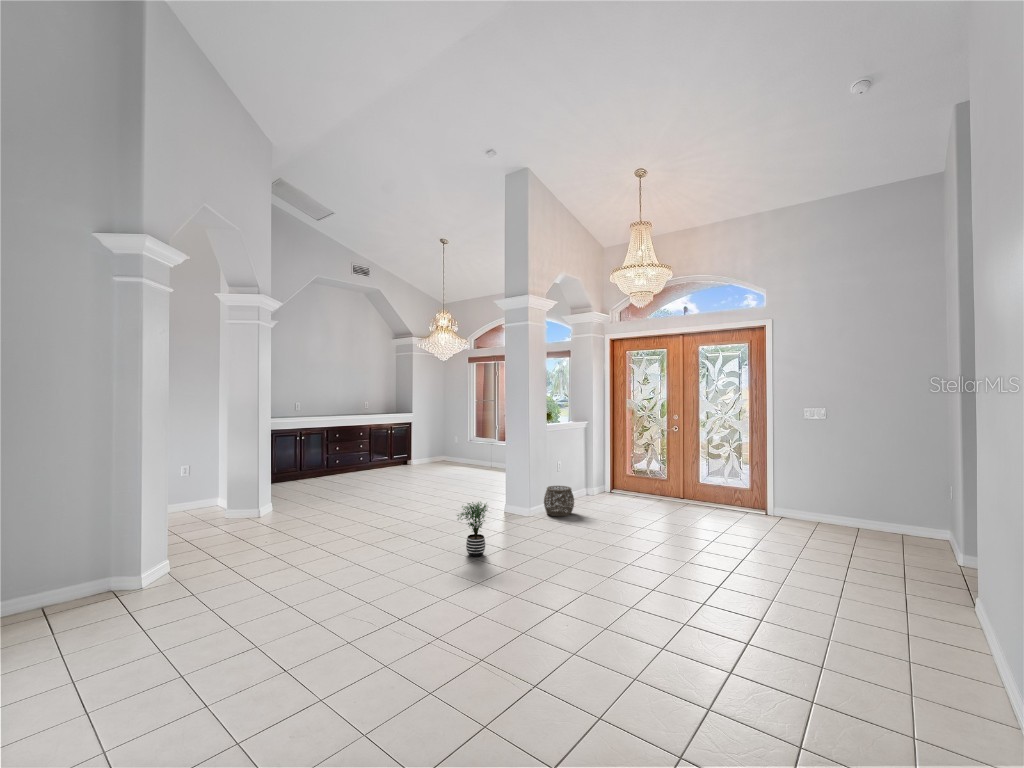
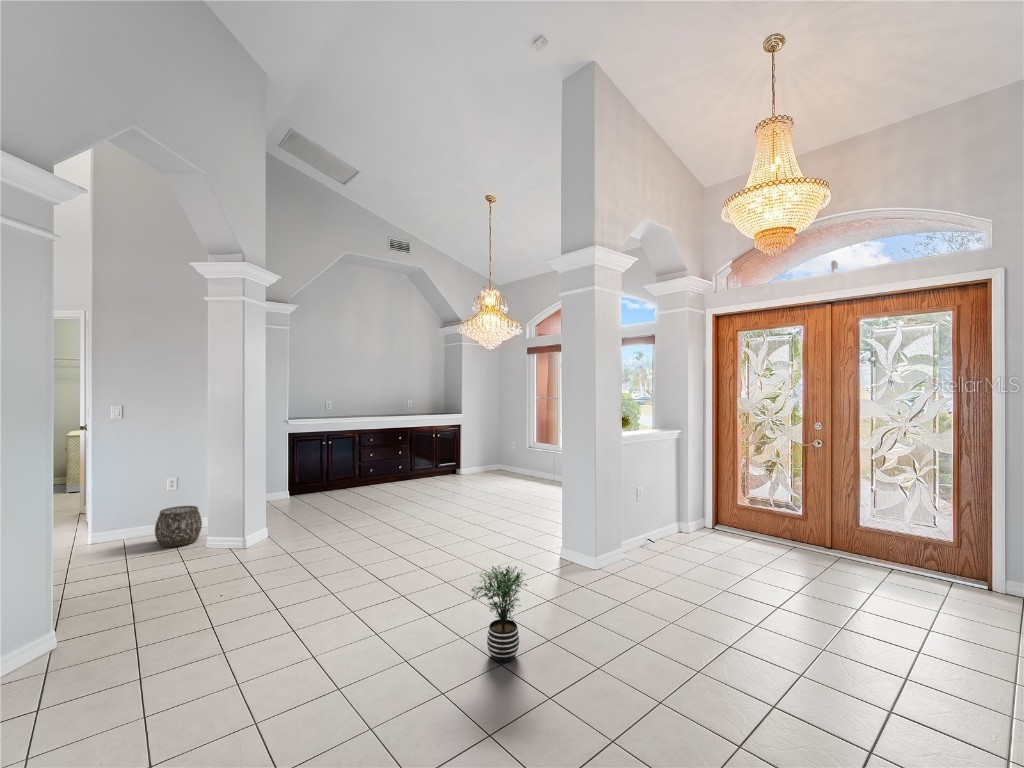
woven basket: present [544,486,574,517] -> present [155,506,202,547]

